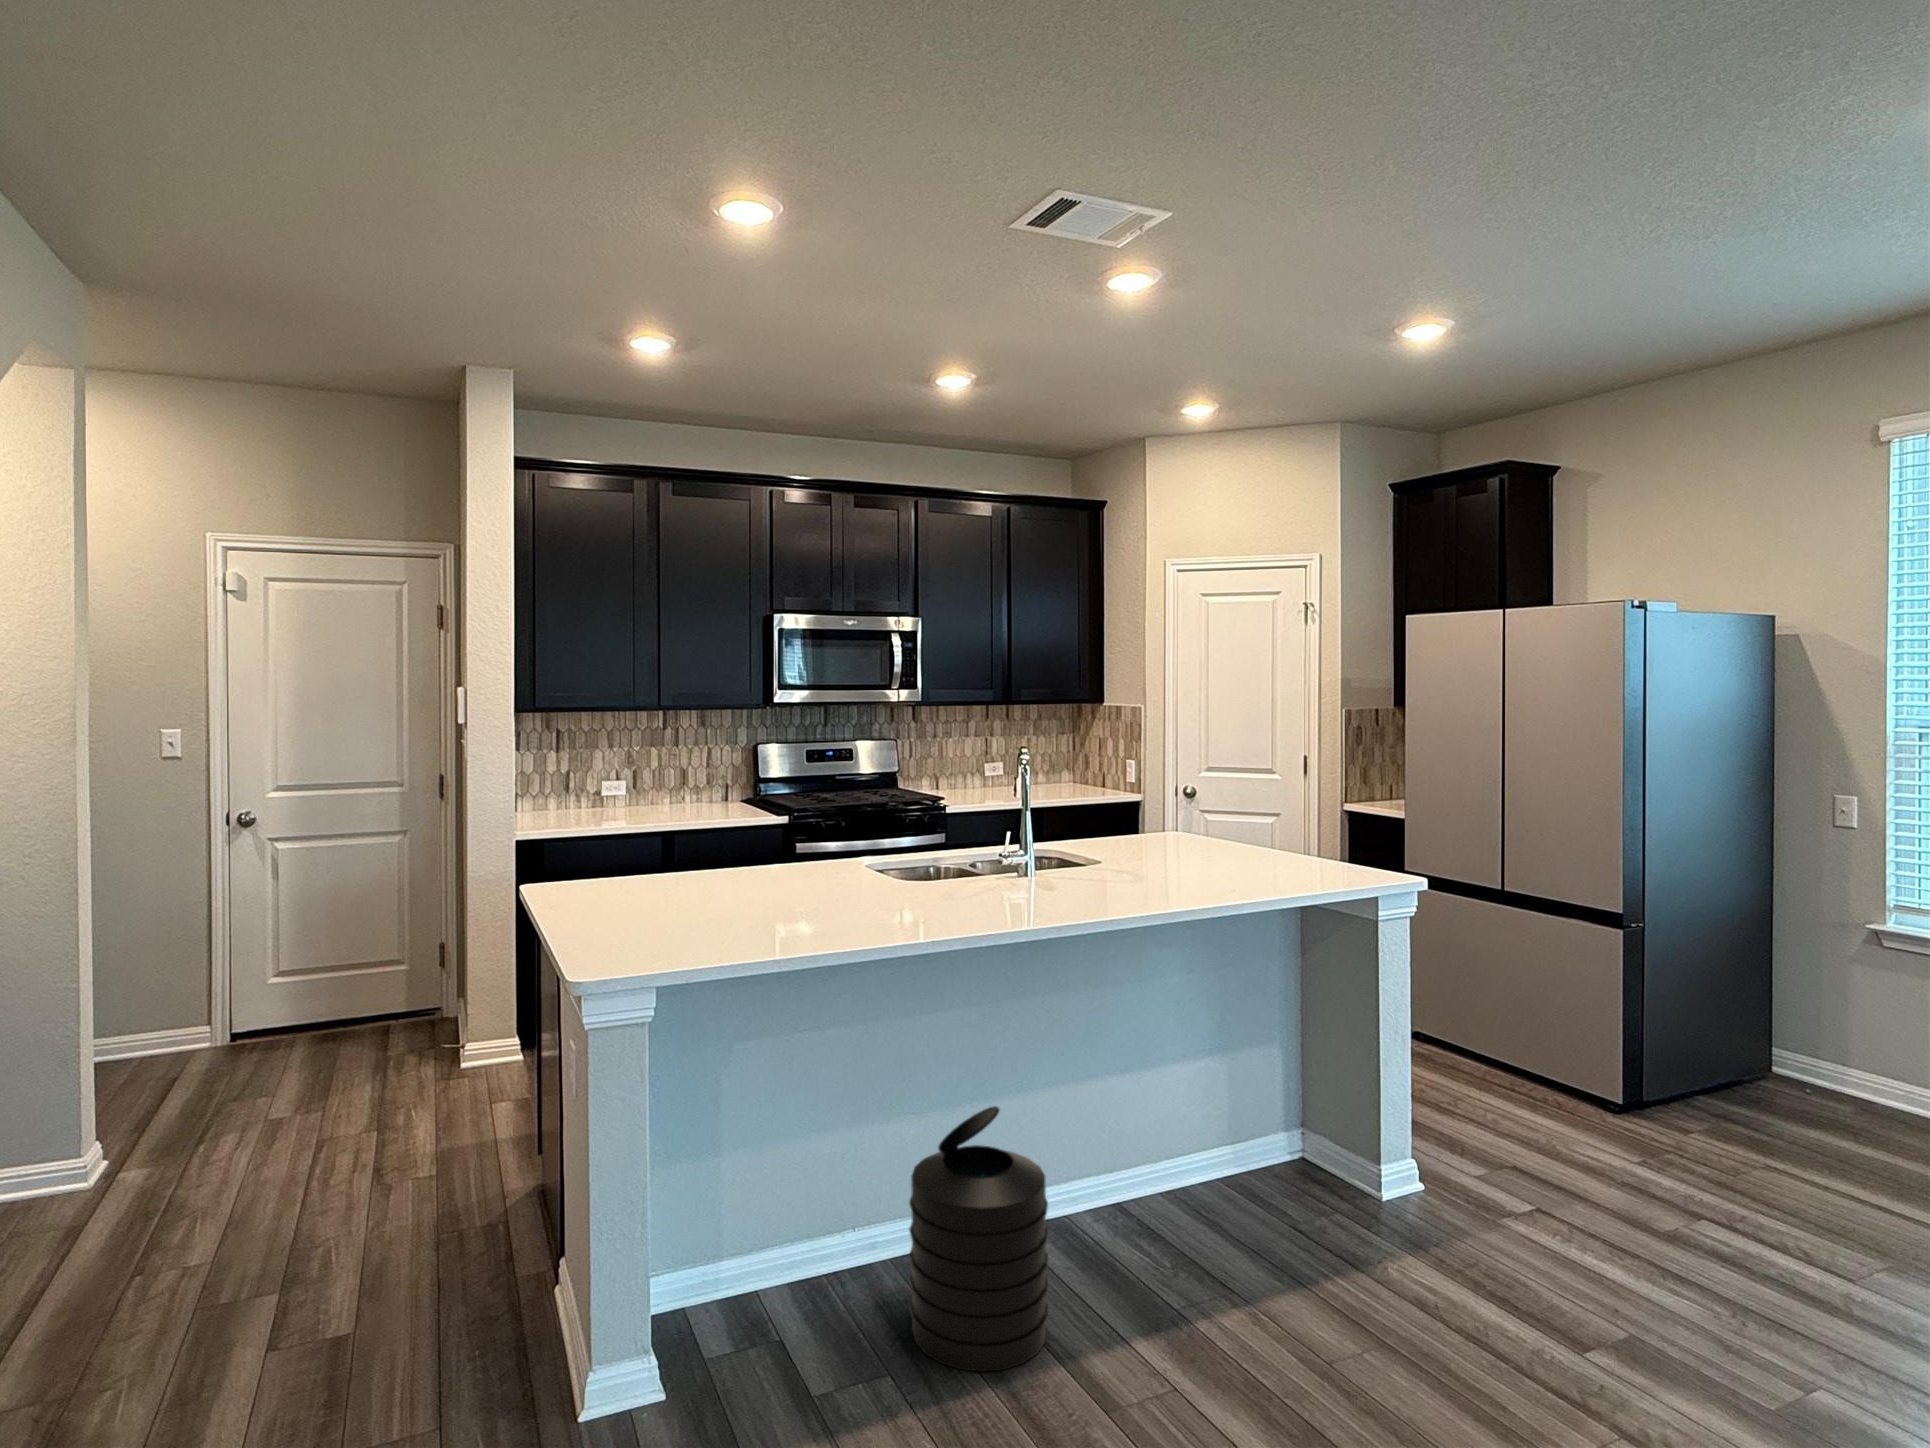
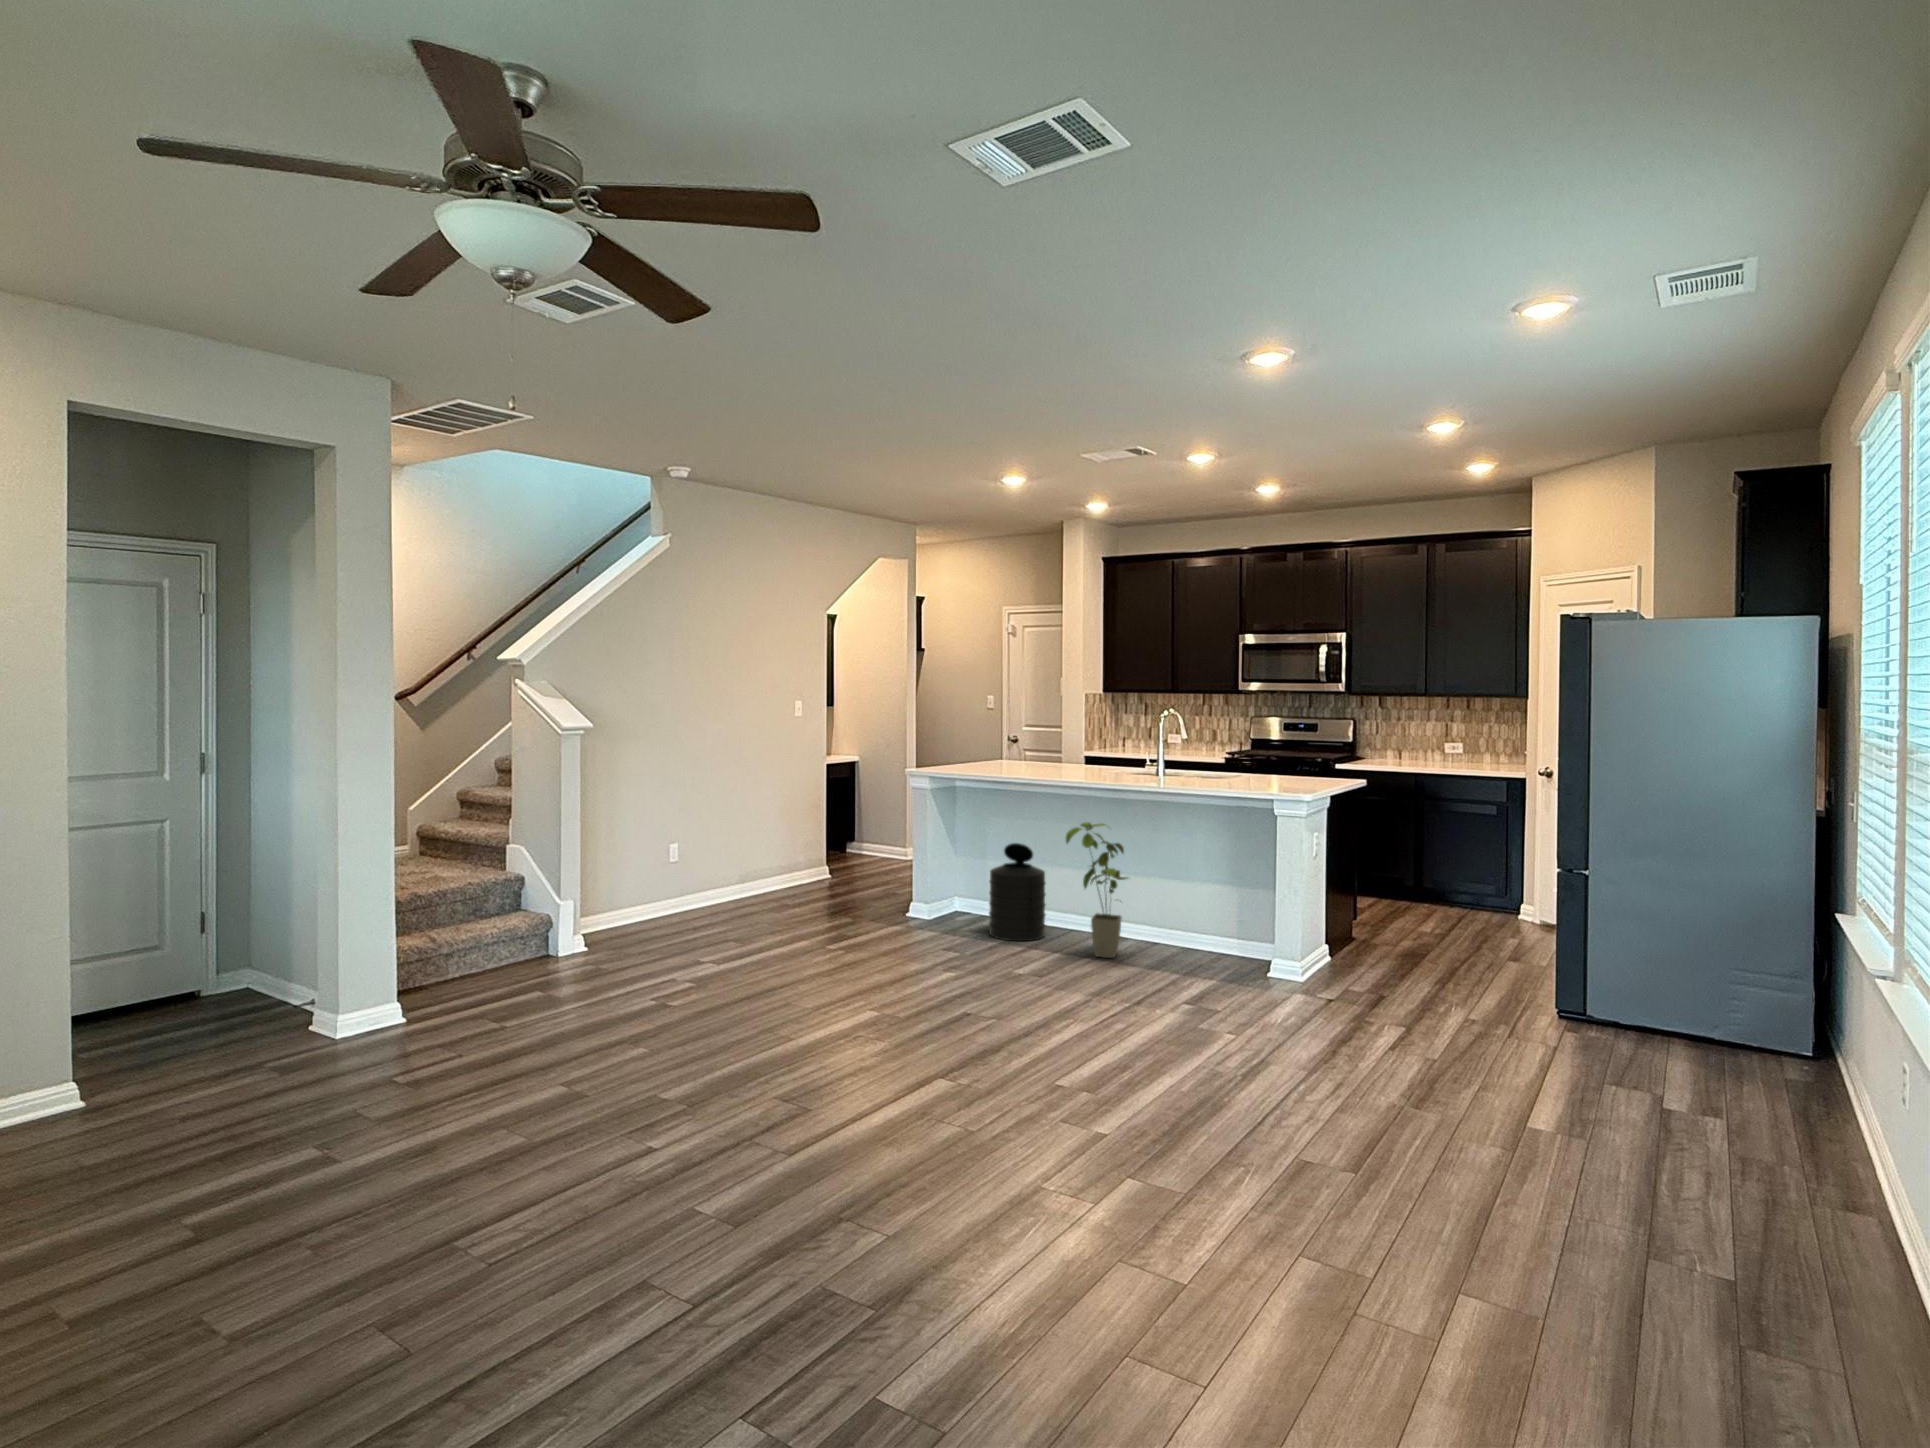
house plant: none [1164,1015,1326,1308] -> present [1066,822,1127,958]

